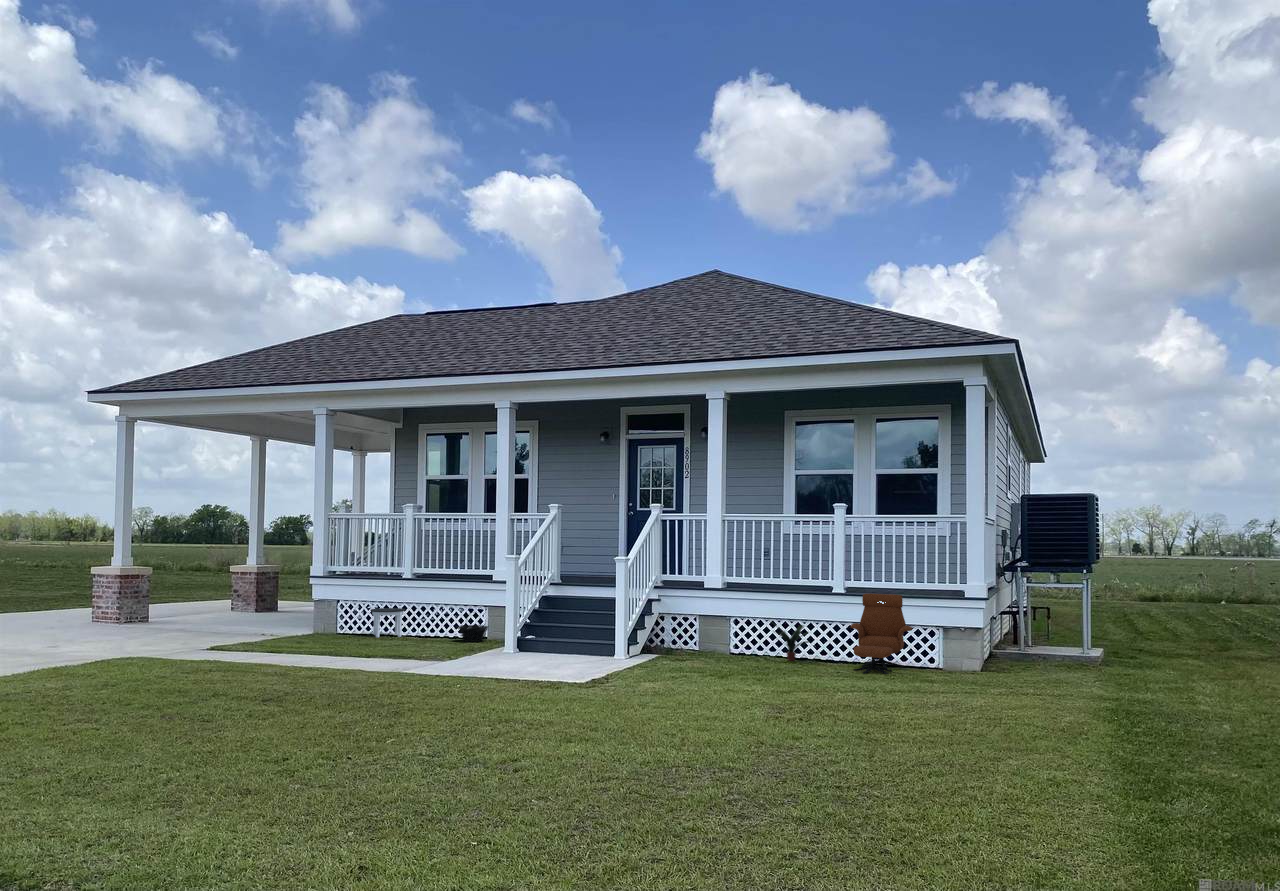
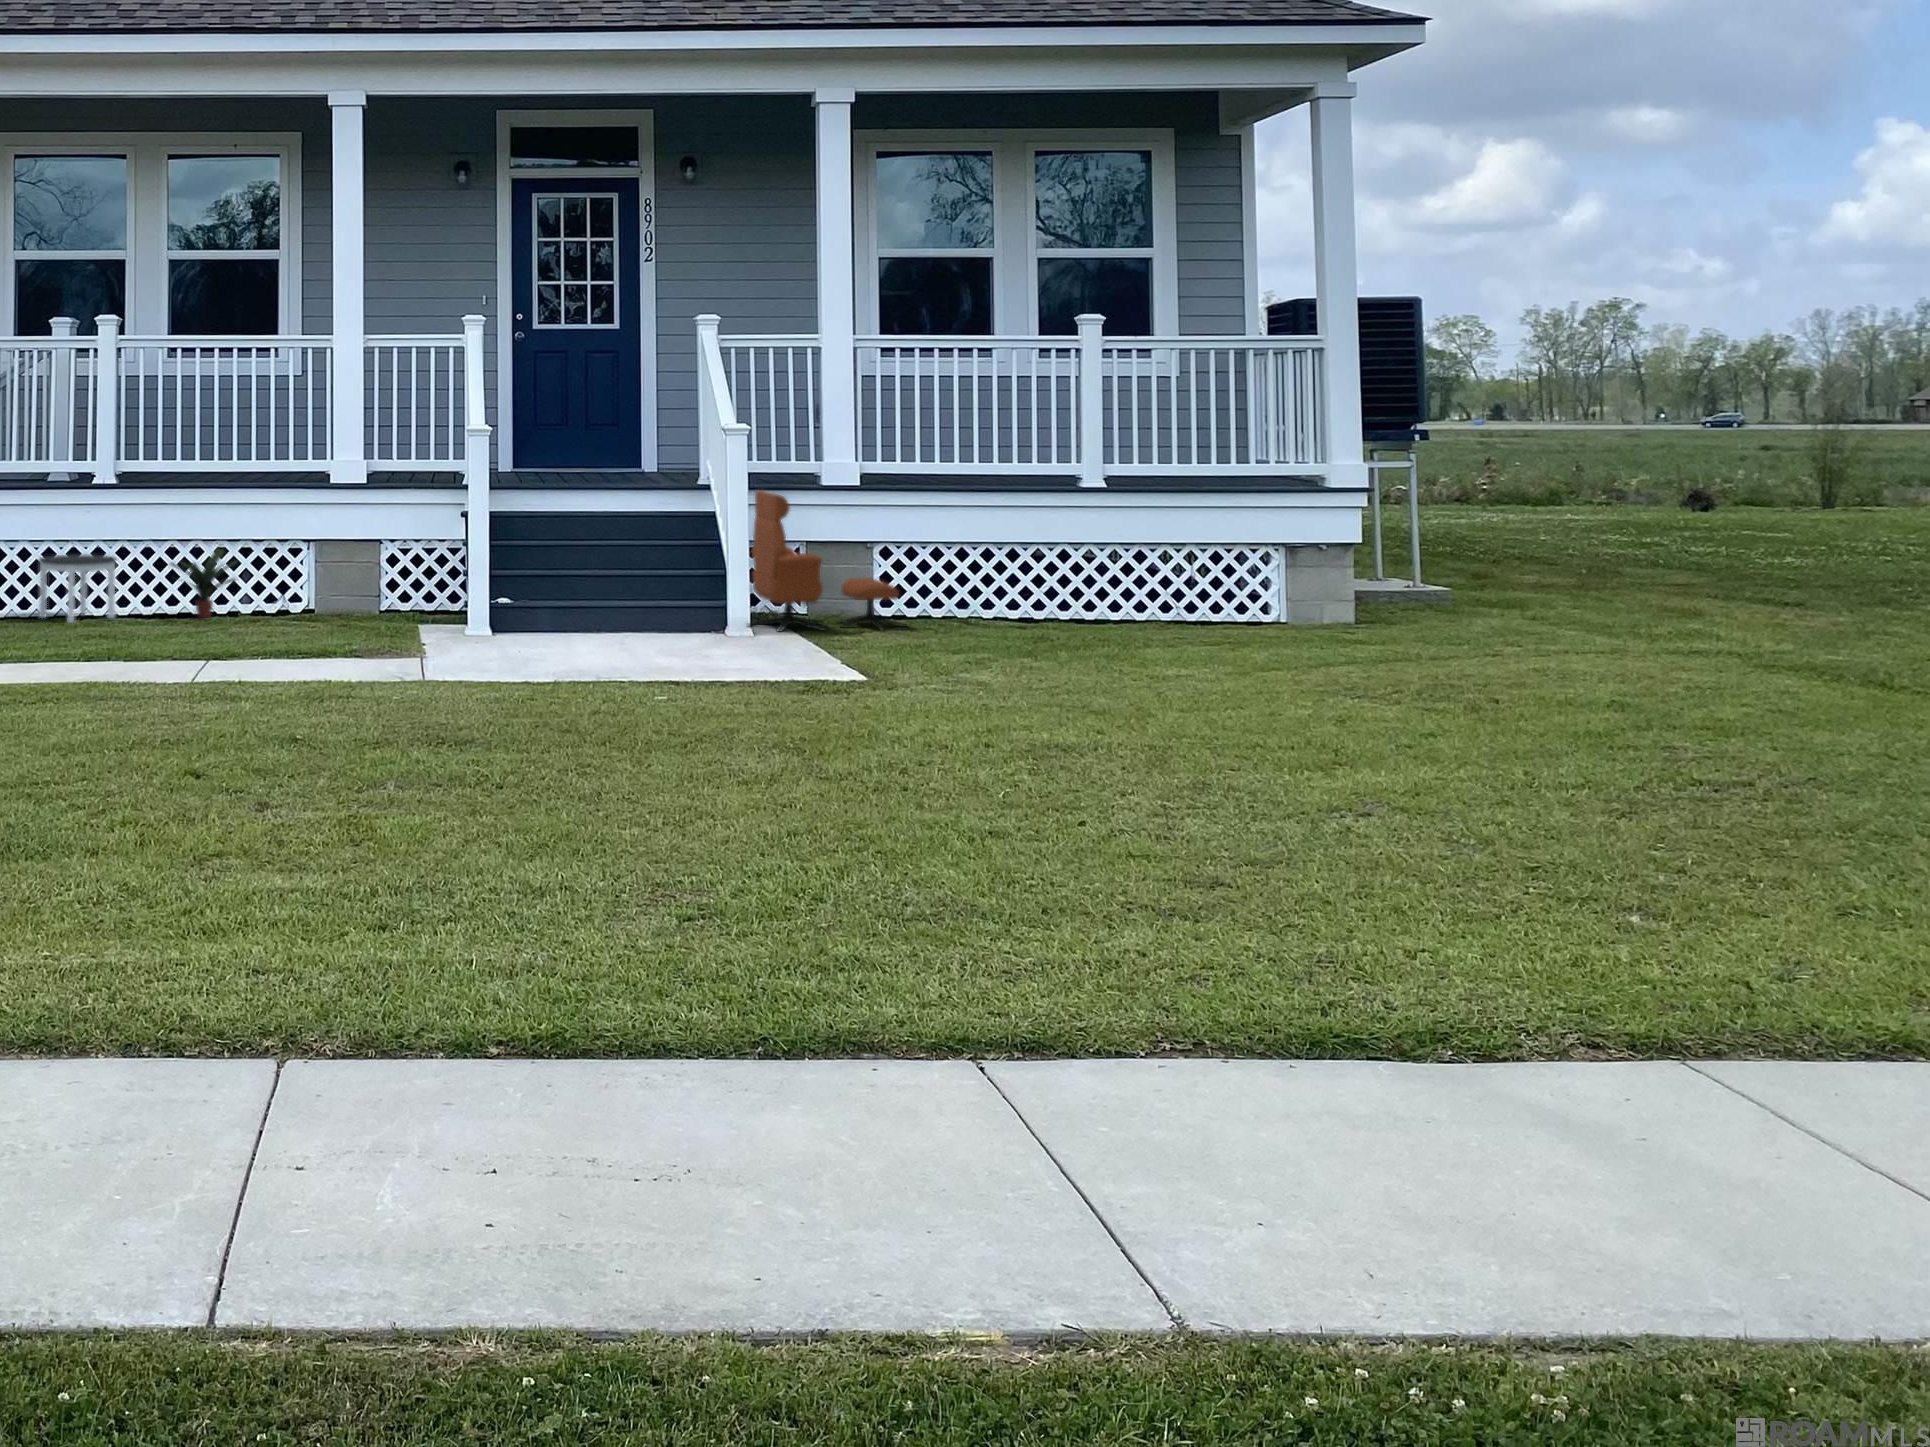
lounge chair: present [851,594,912,674] -> present [747,491,906,632]
basket: present [457,624,488,642] -> none [270,554,340,621]
potted plant: present [779,625,809,661] -> present [171,549,238,618]

